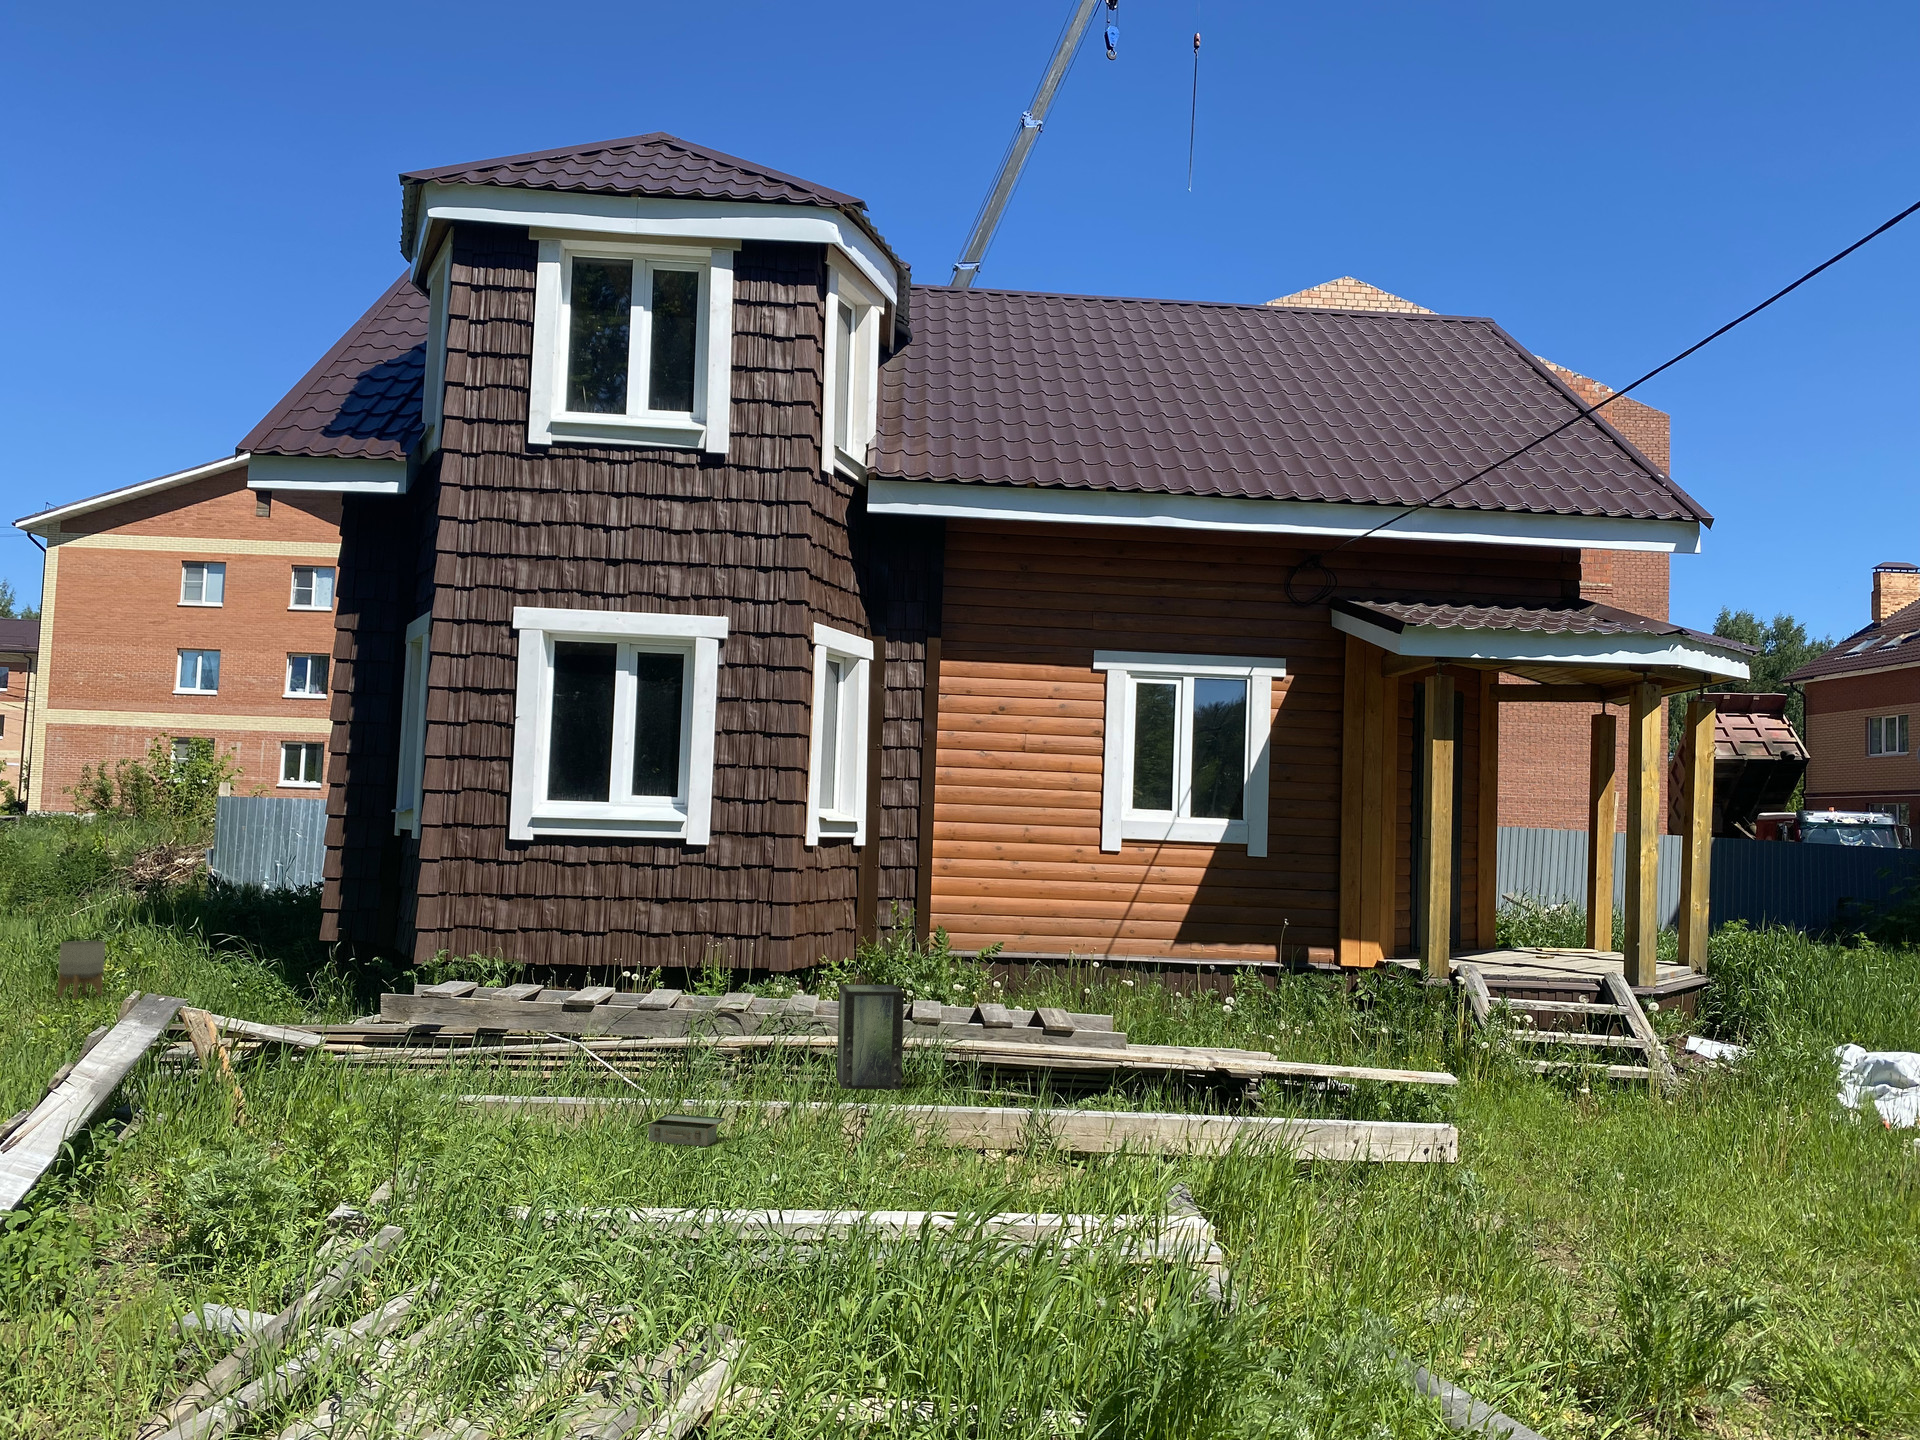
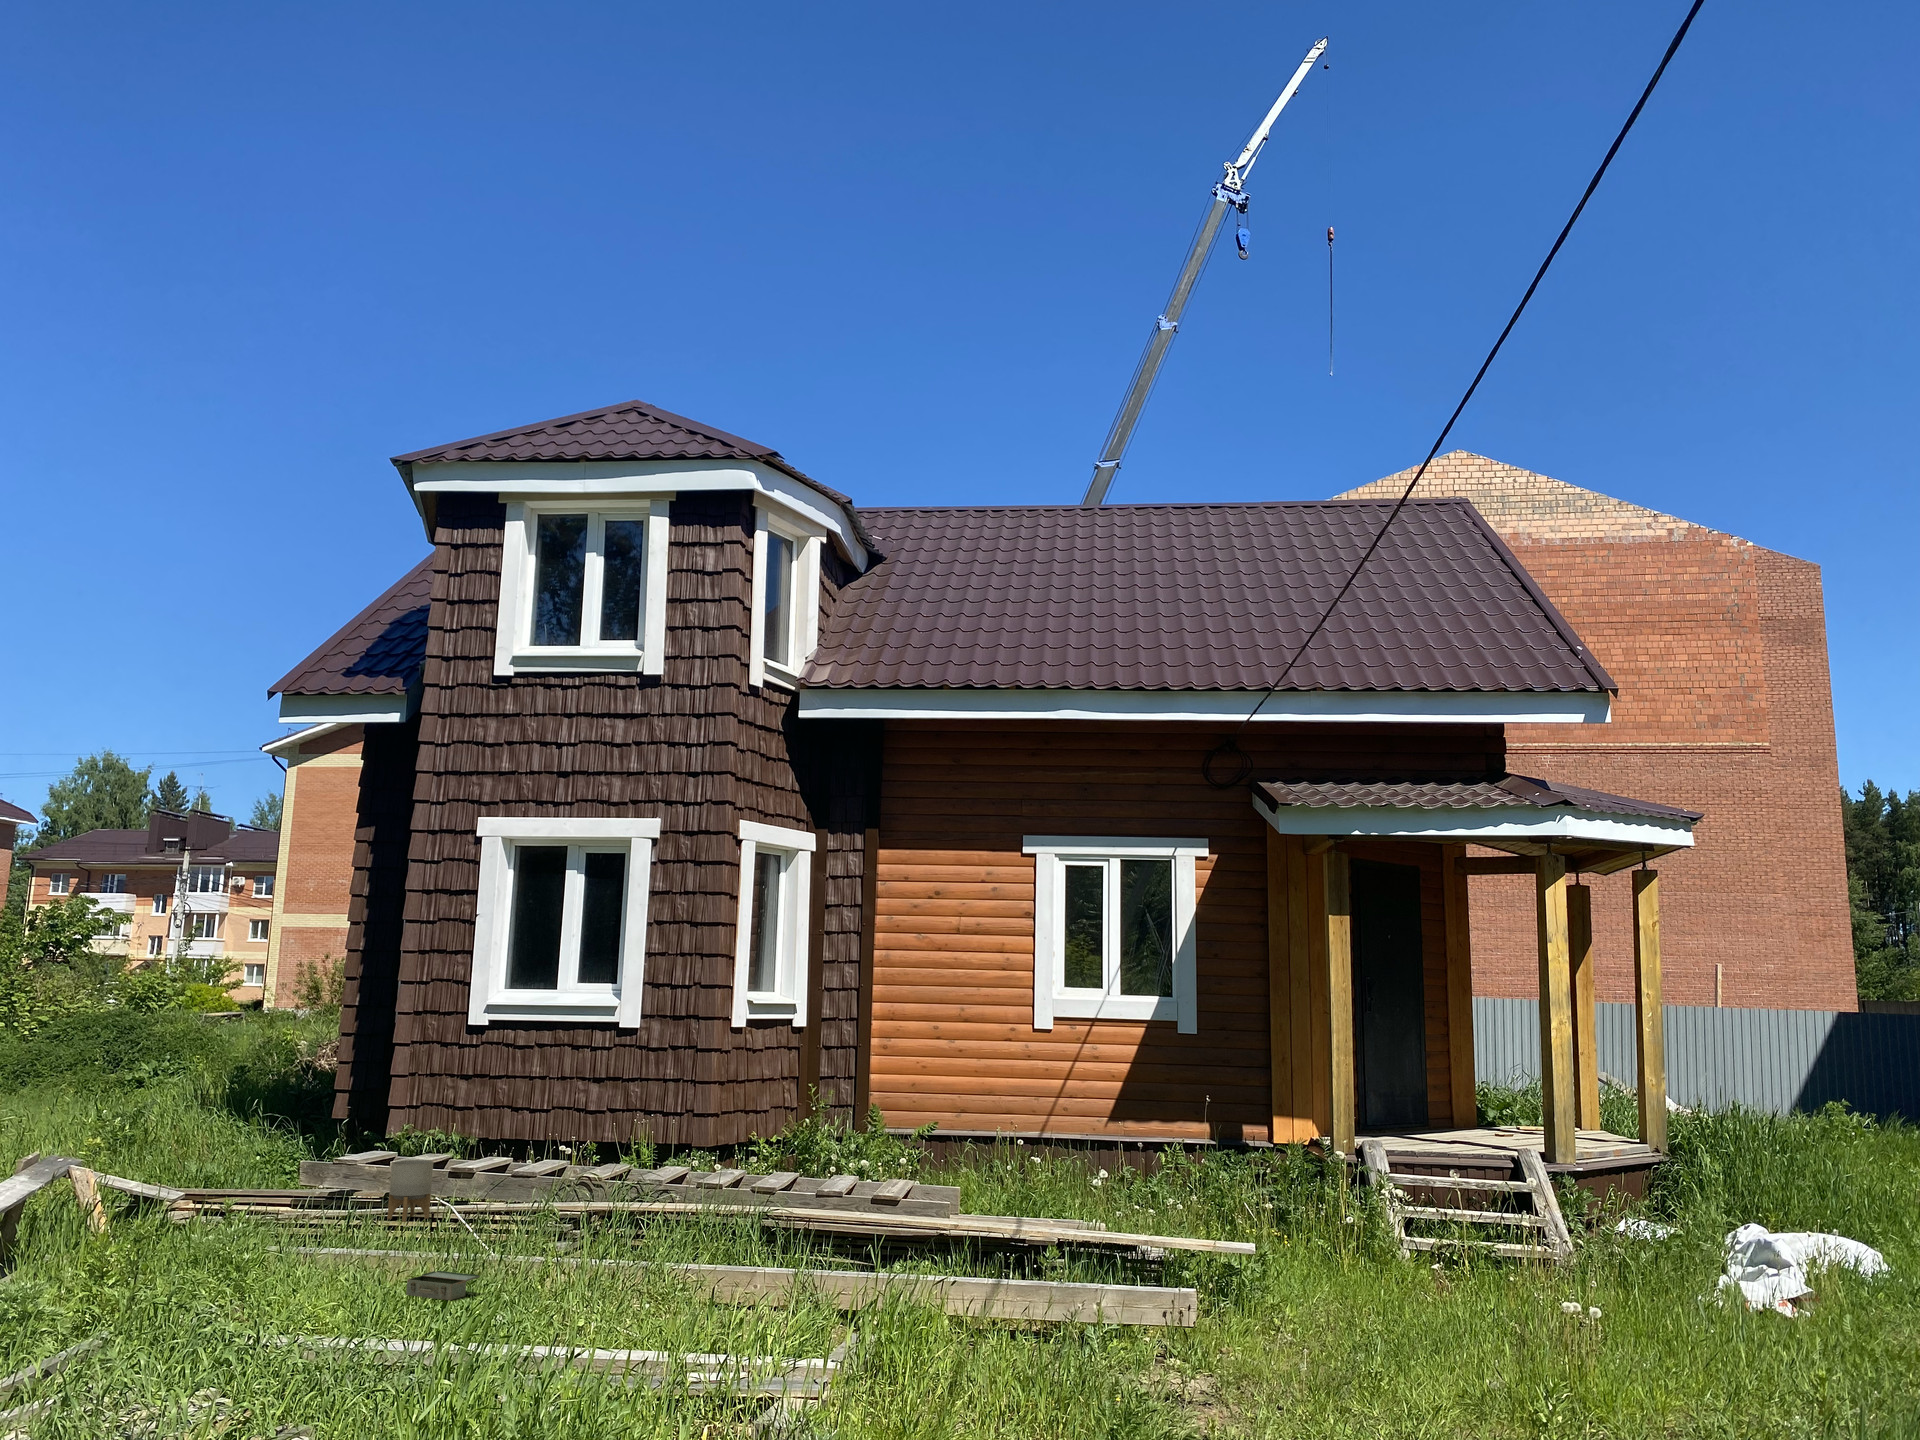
planter: present [57,941,105,999] -> present [387,1160,433,1222]
storage box: present [837,985,904,1089] -> none [660,1156,725,1255]

